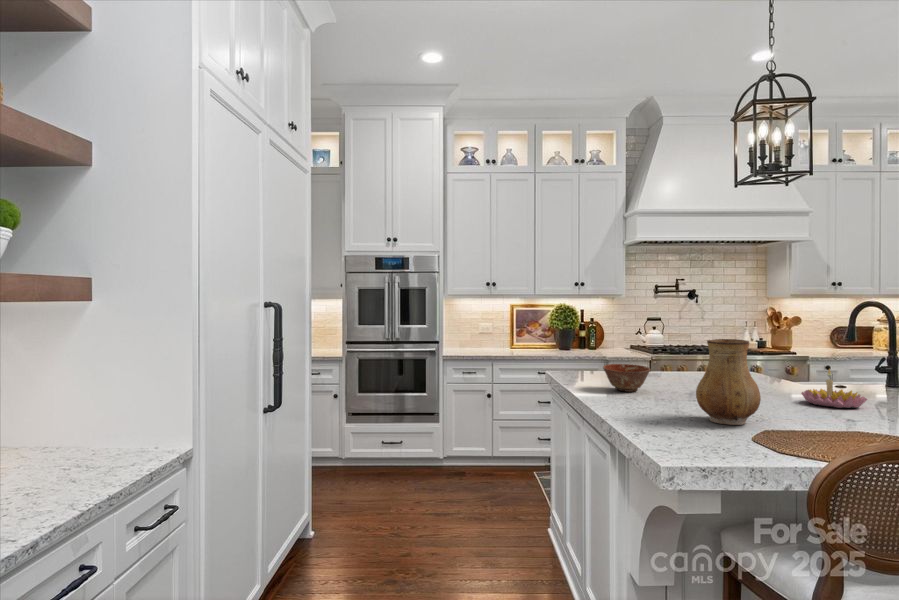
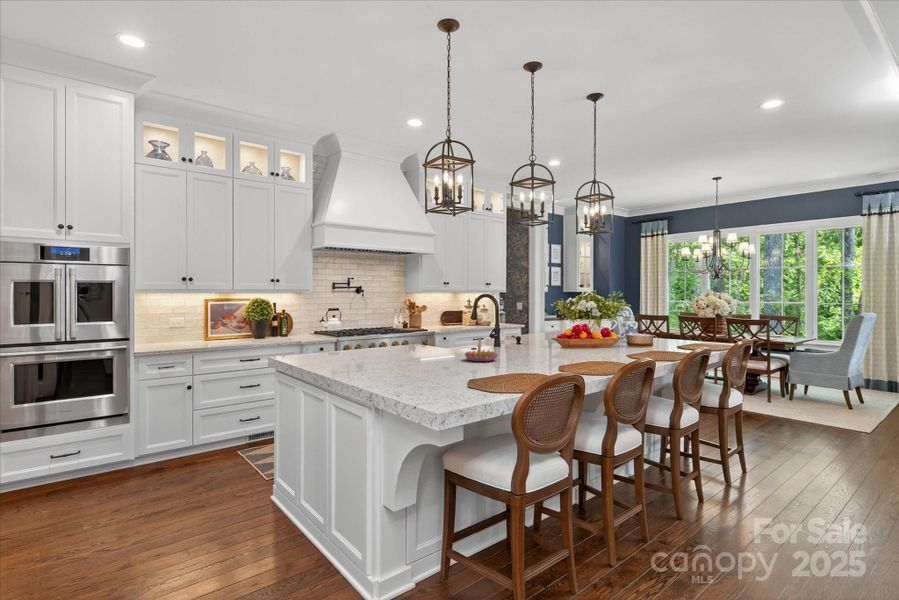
ceramic pitcher: present [696,339,761,425] -> none [419,320,460,380]
ceramic bowl: present [603,364,651,392] -> none [333,344,370,366]

